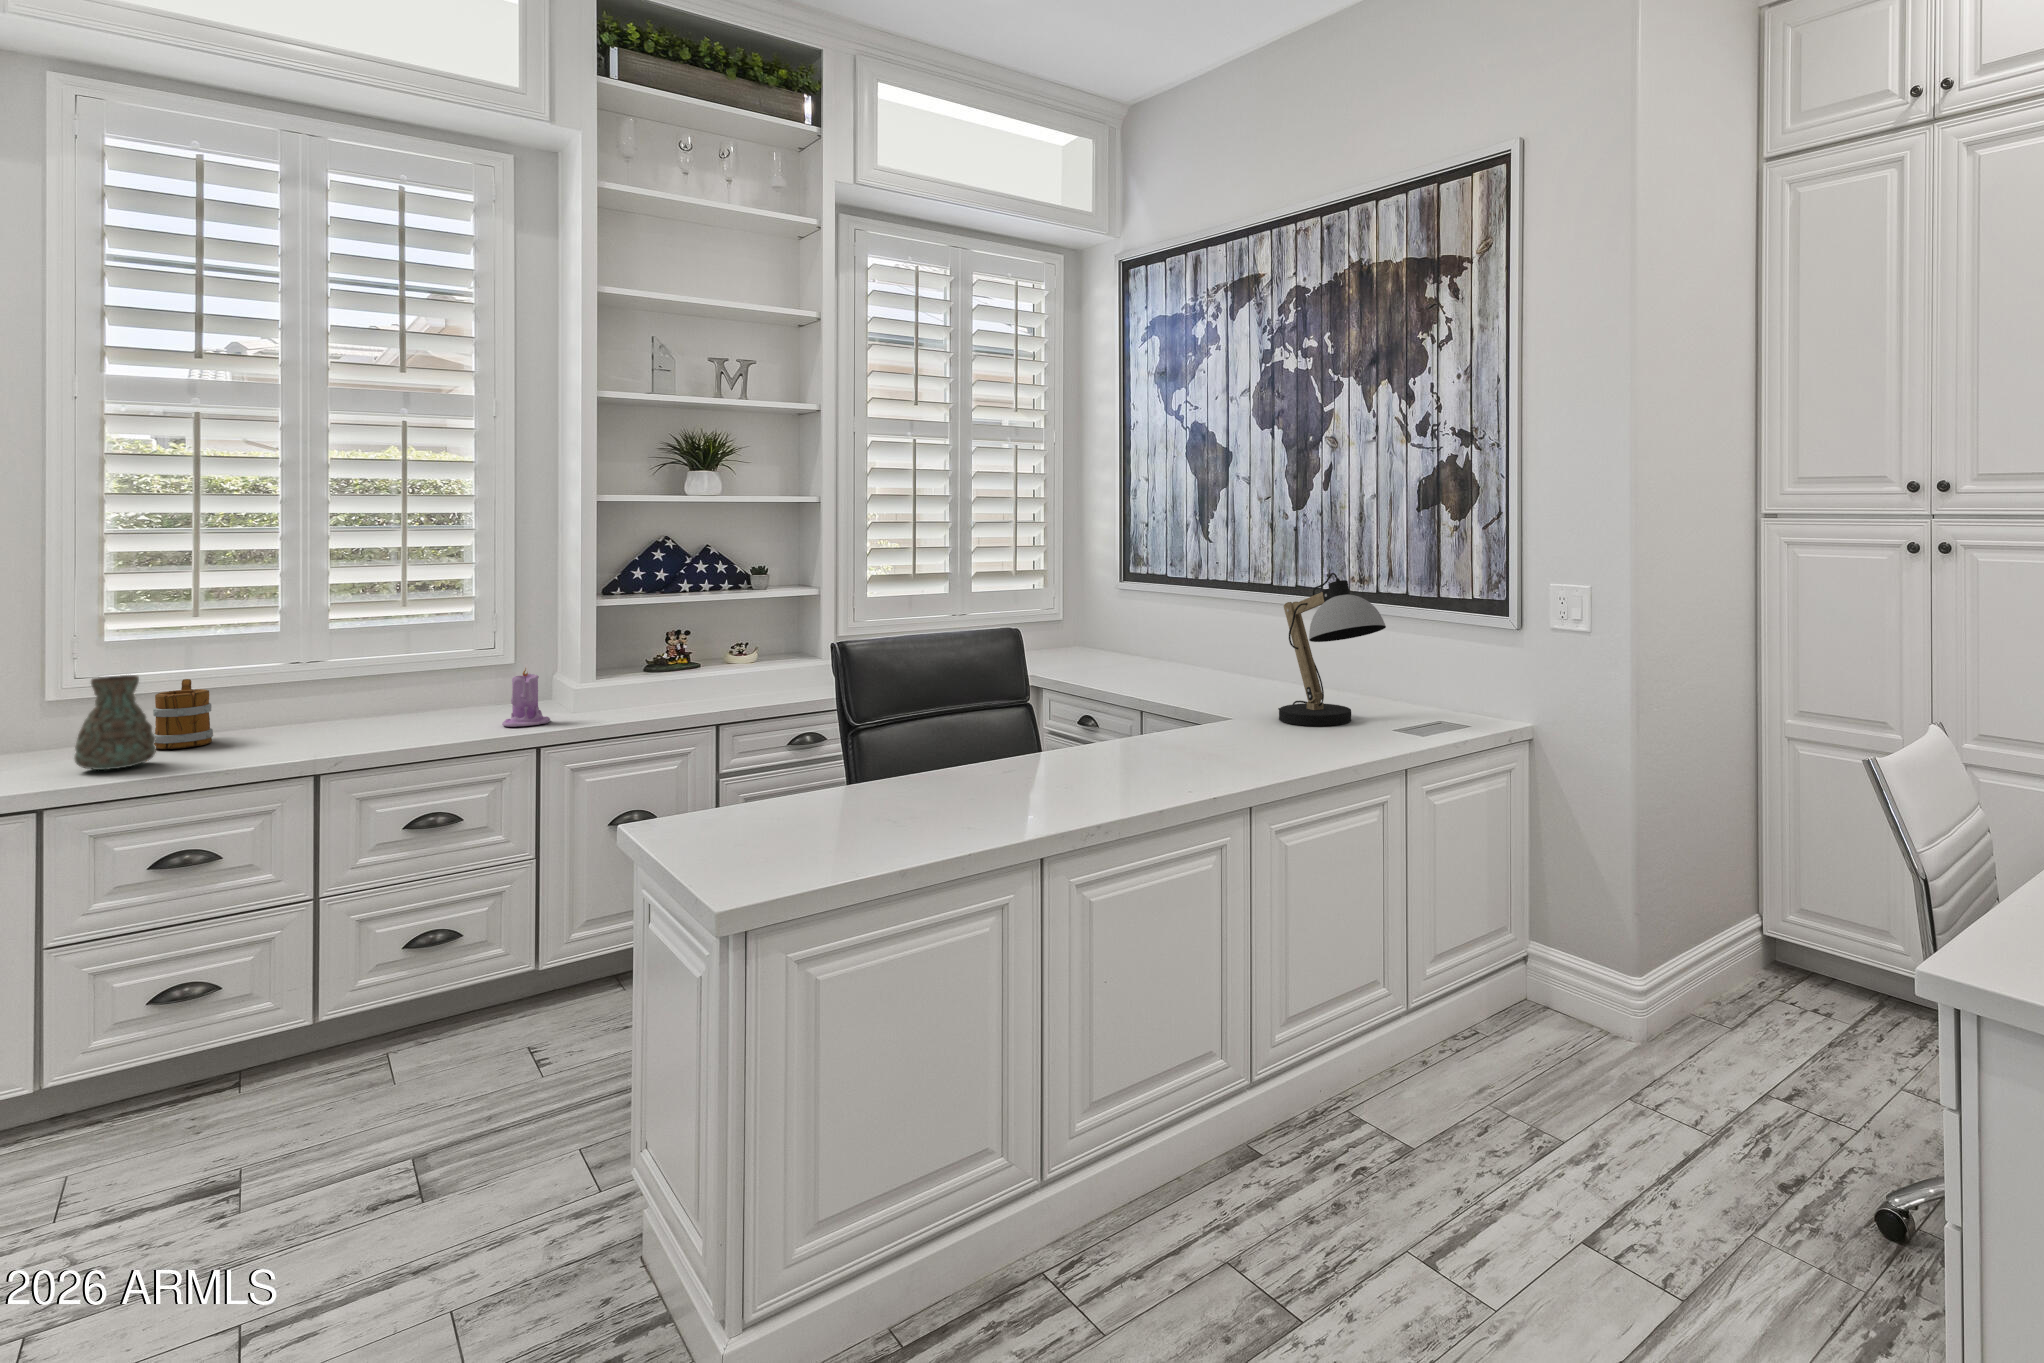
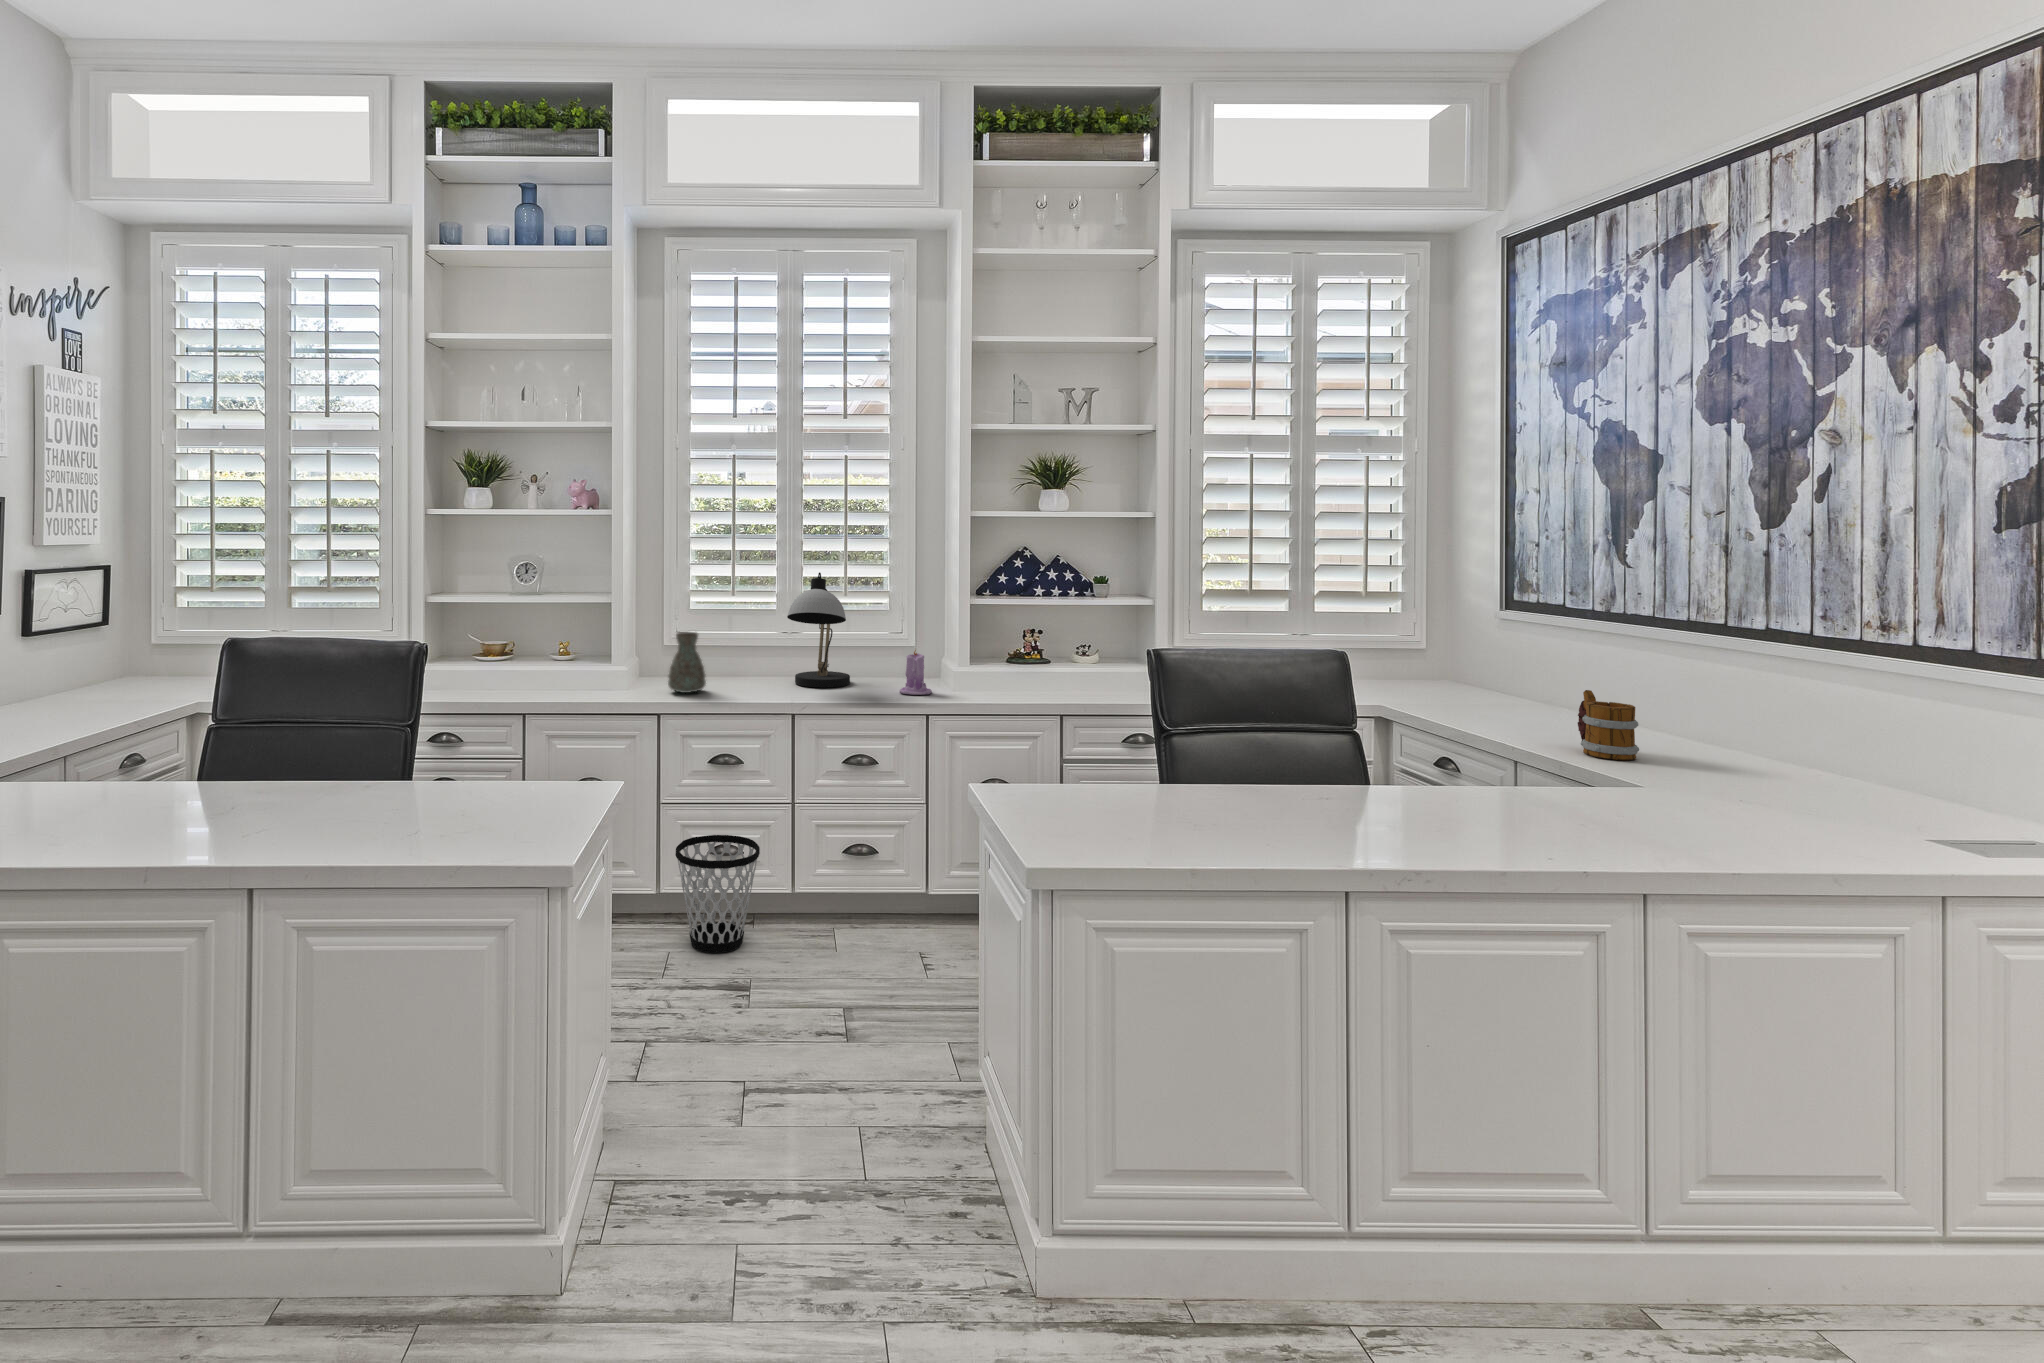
desk lamp: present [1278,573,1386,726] -> present [787,572,850,688]
mug: present [153,679,213,749] -> present [1578,690,1639,760]
wastebasket: none [113,963,282,1149] -> present [675,835,760,953]

